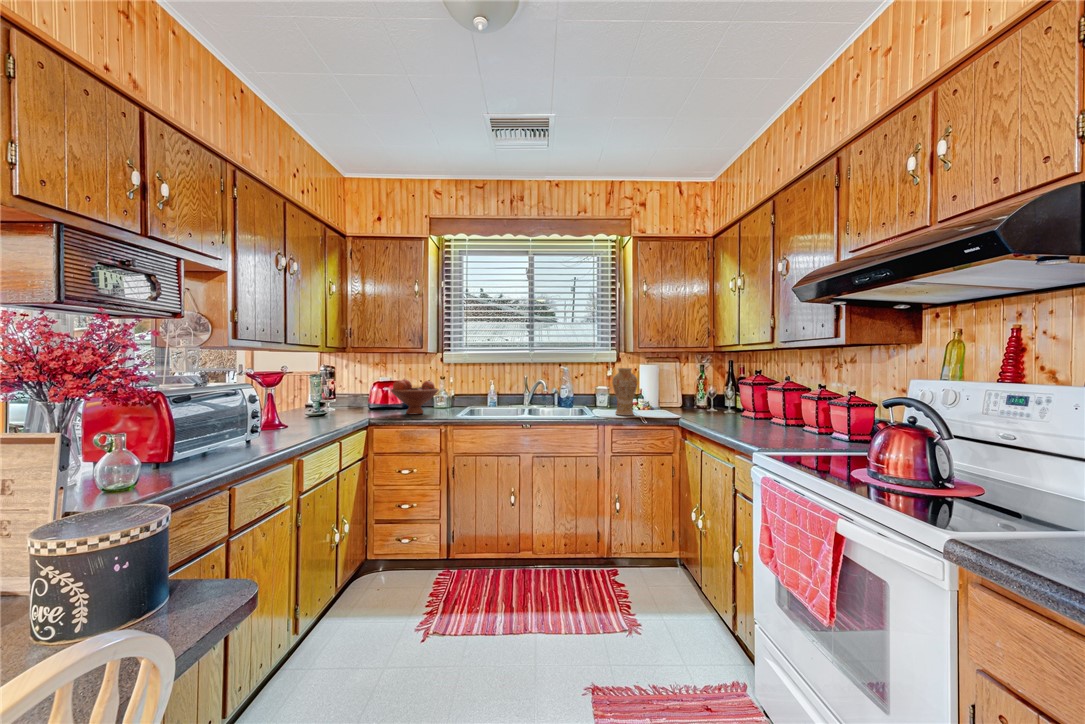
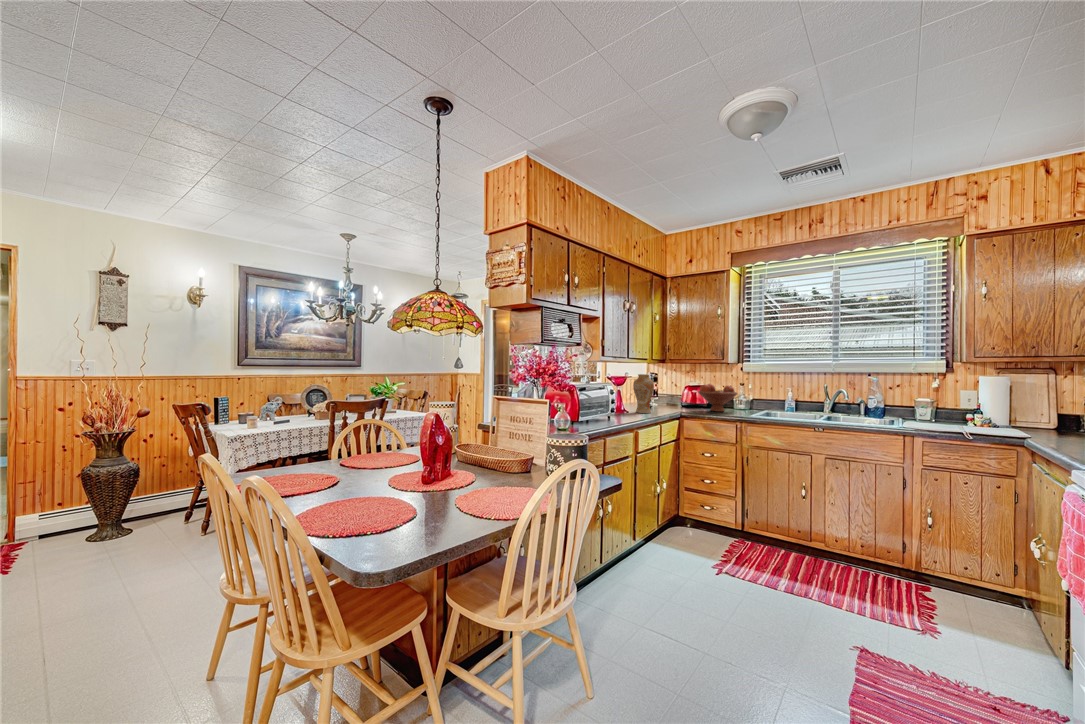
vase: present [612,368,637,415] -> present [633,374,654,413]

